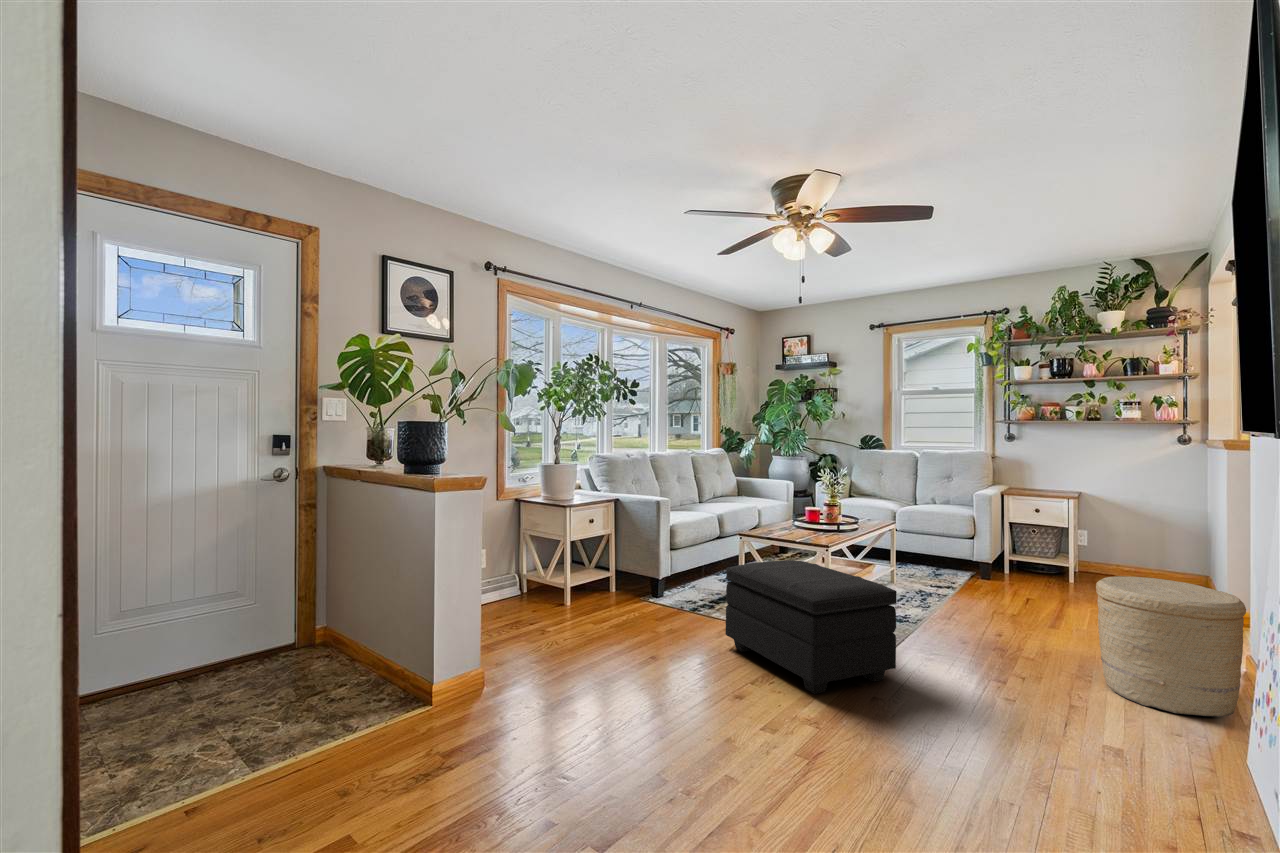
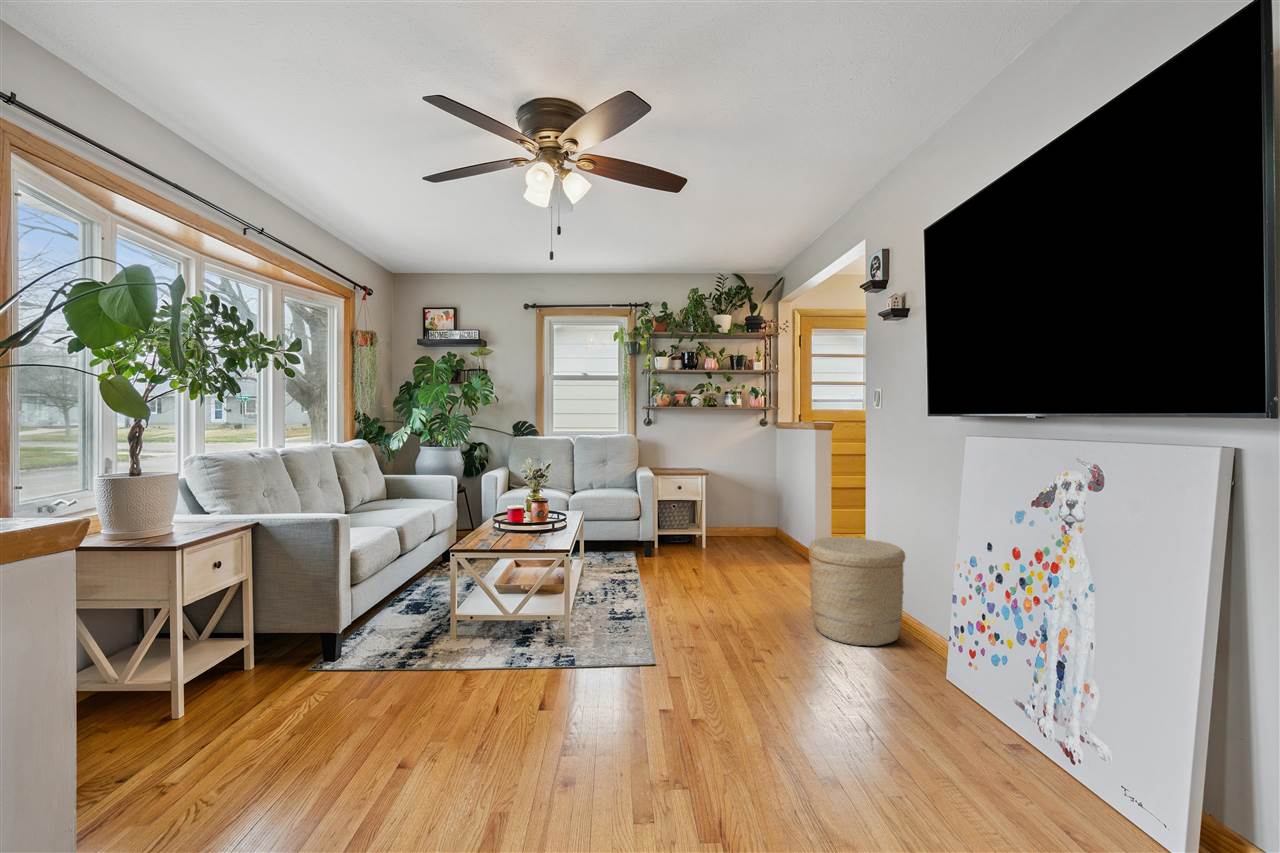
footstool: present [725,560,897,694] -> none [493,574,697,739]

